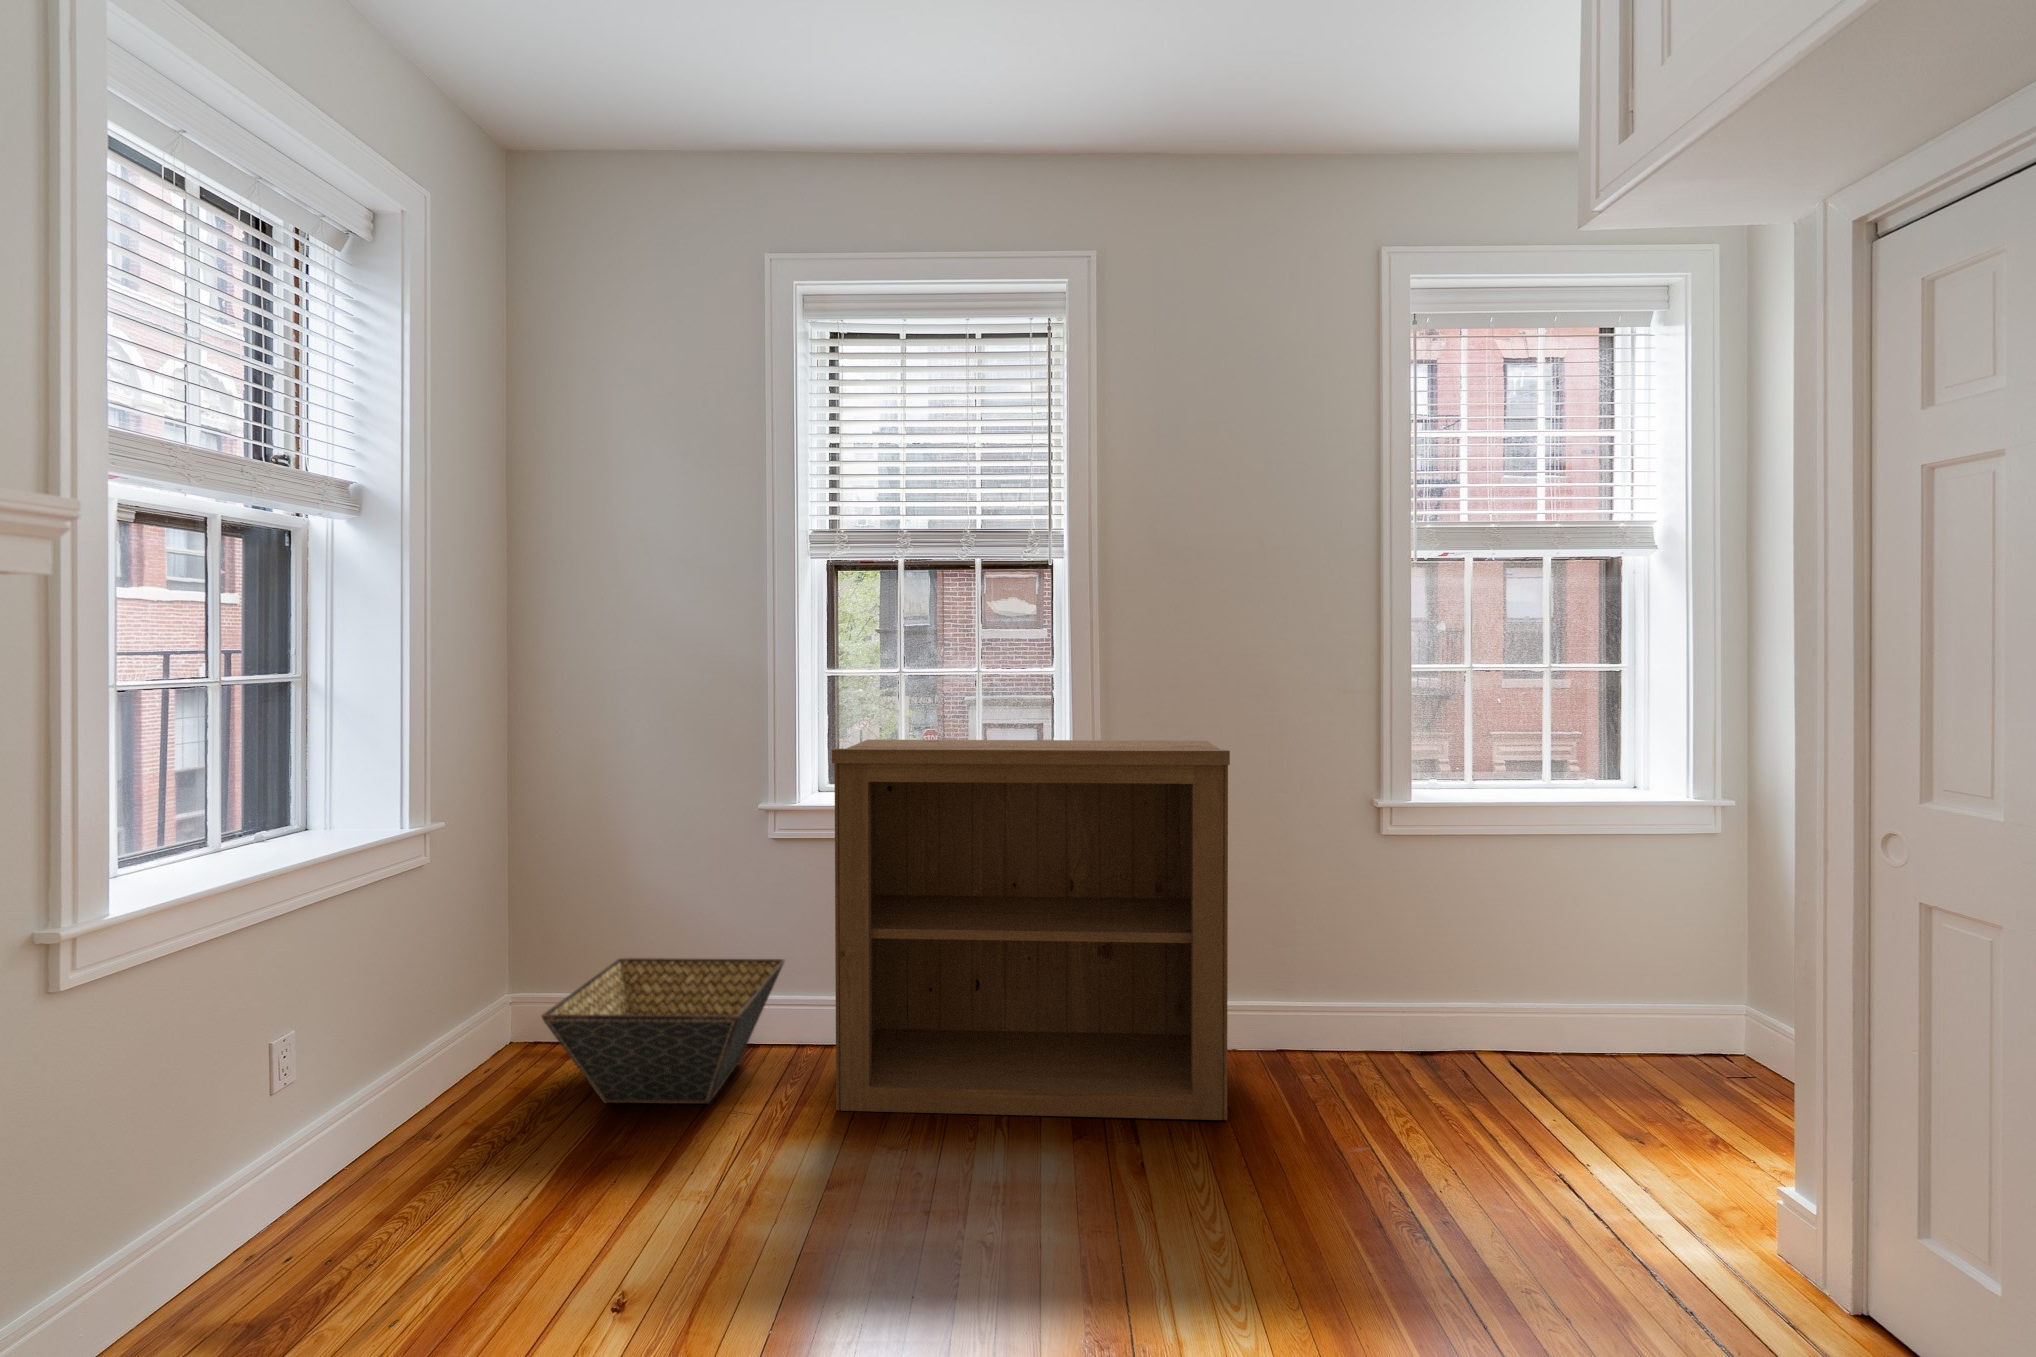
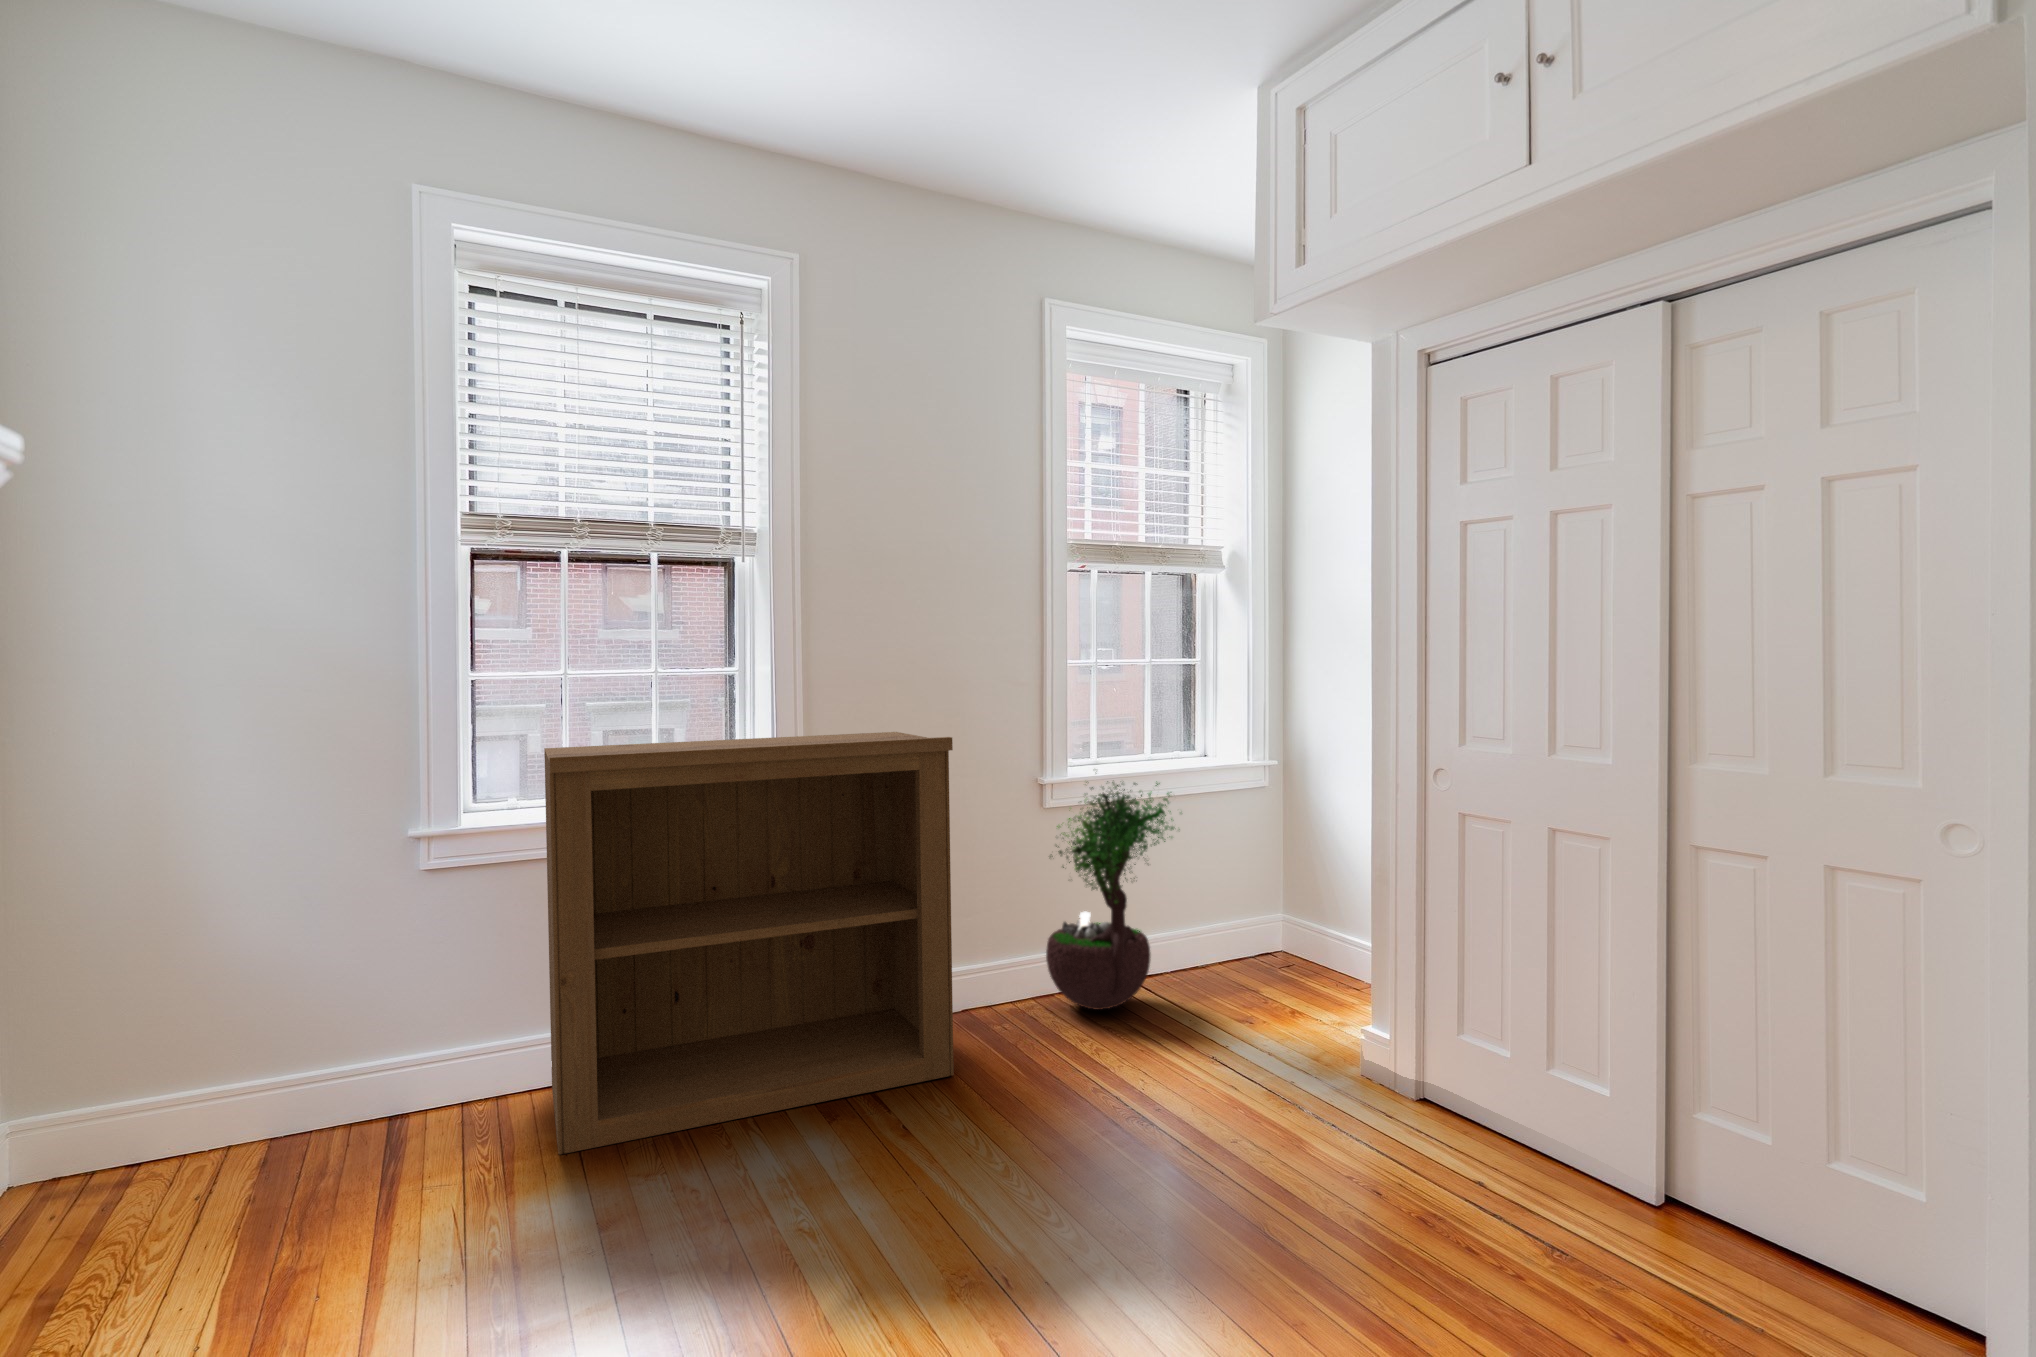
potted tree: none [1370,796,1552,1084] -> present [1046,781,1174,1010]
basket: present [542,958,785,1104] -> none [153,1006,448,1218]

